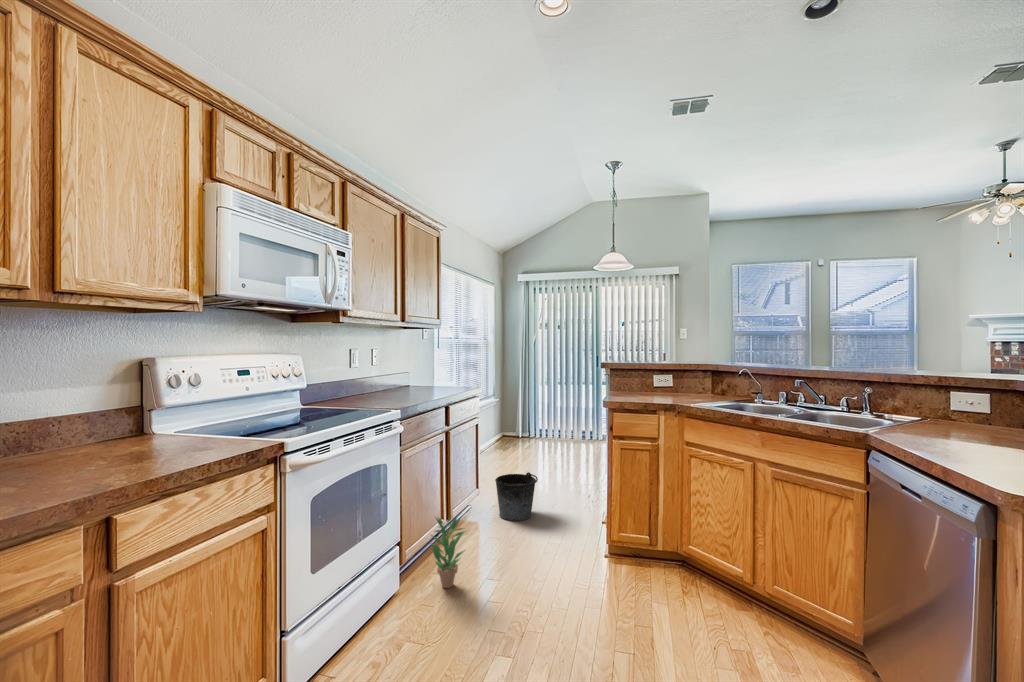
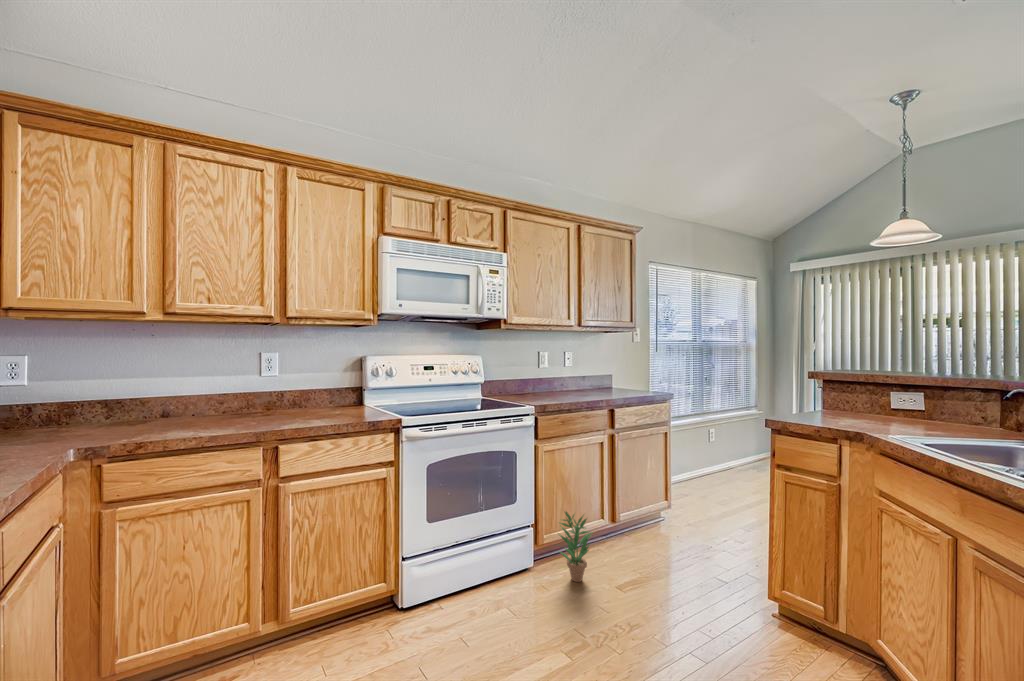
bucket: present [495,472,538,521] -> none [682,494,734,548]

